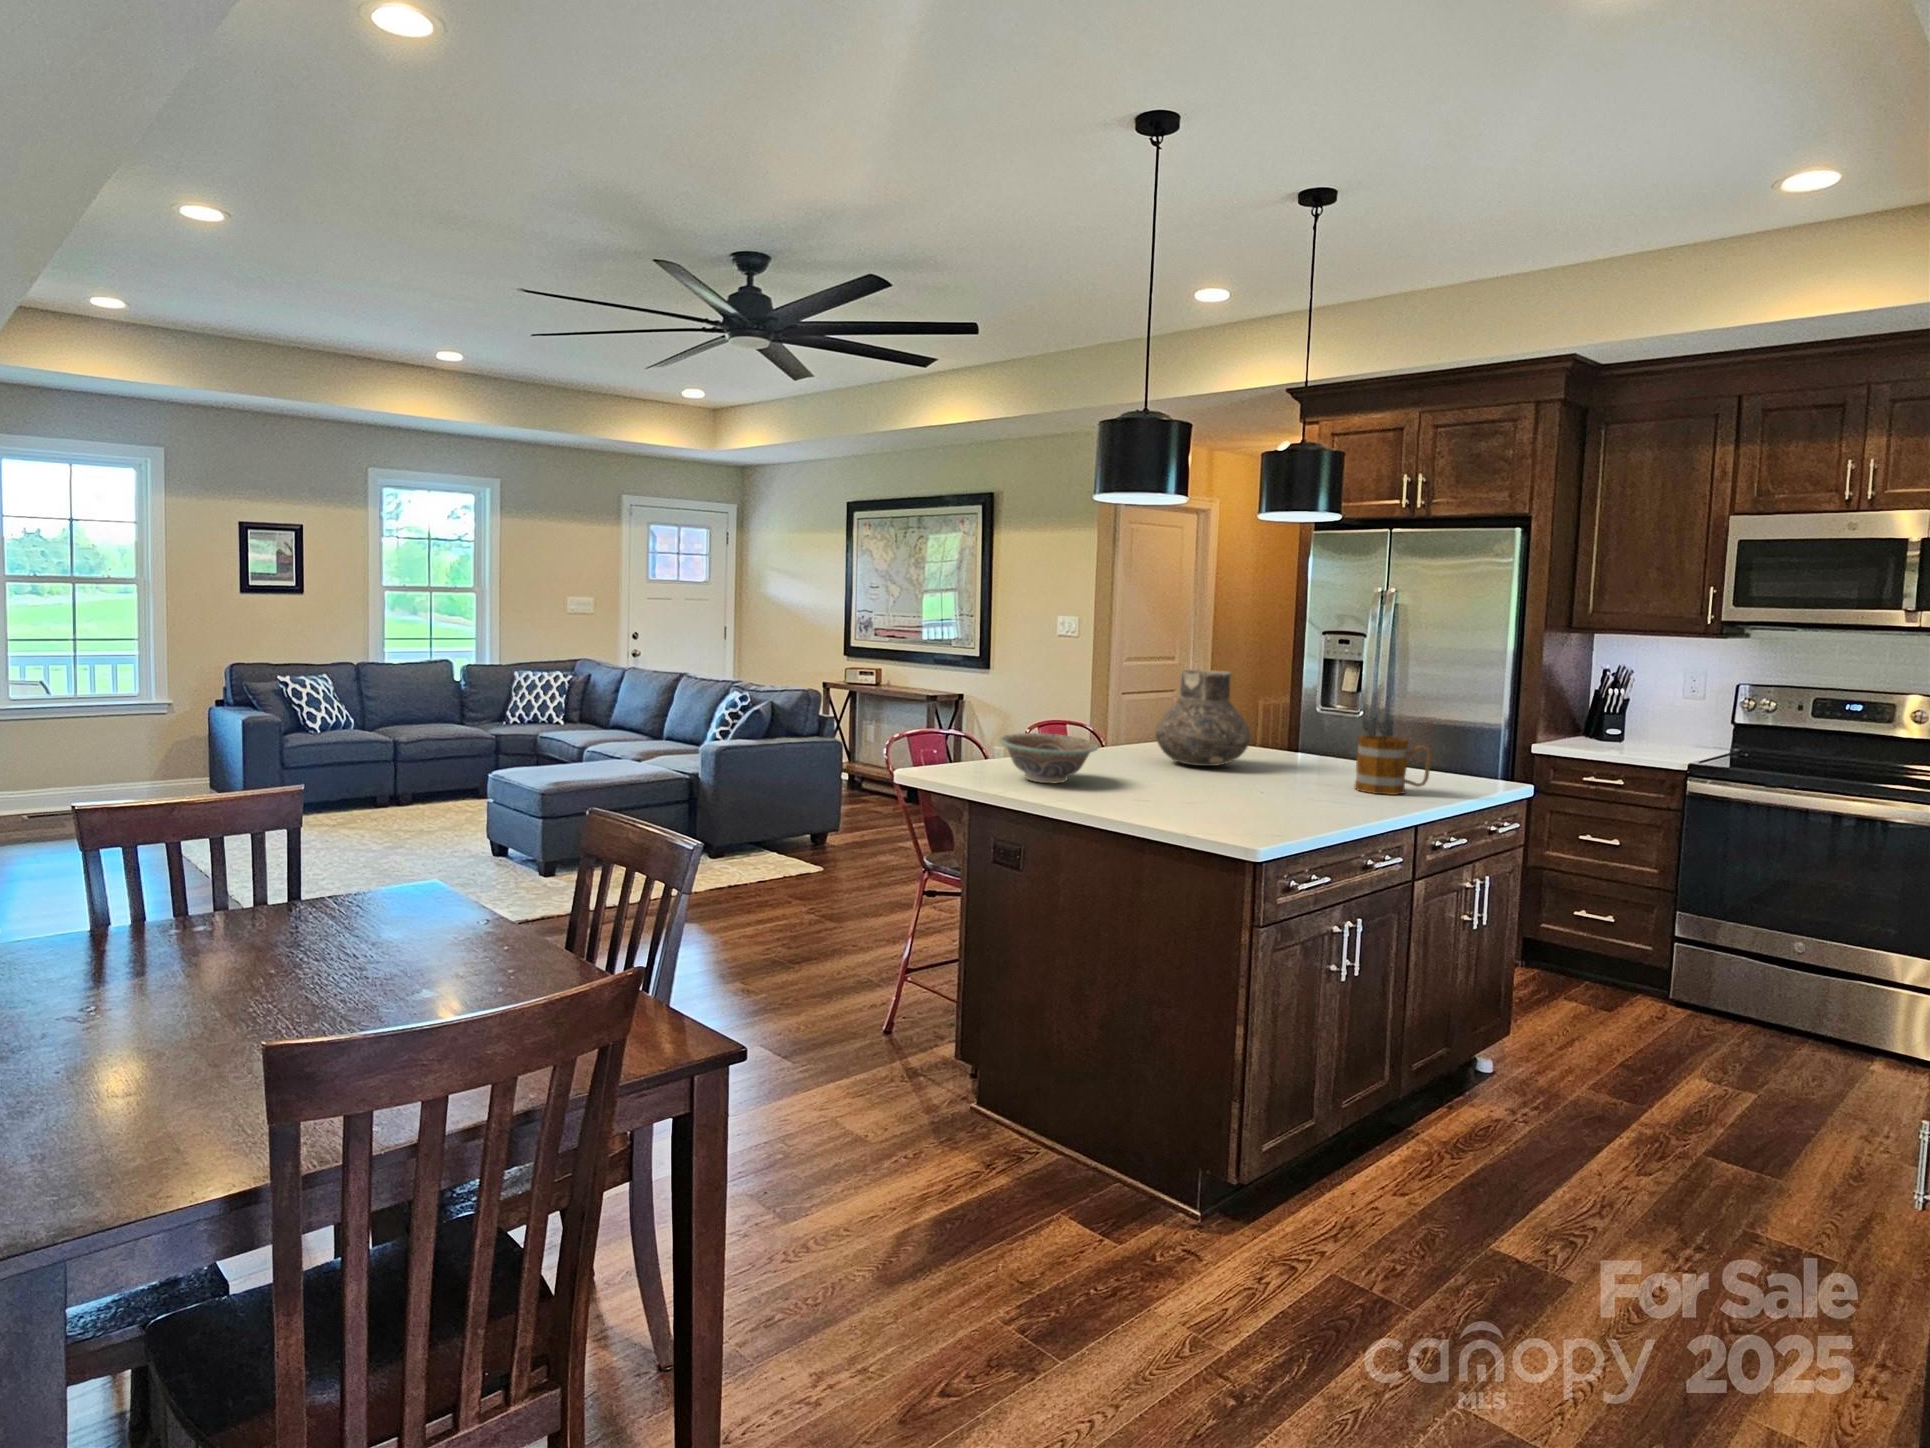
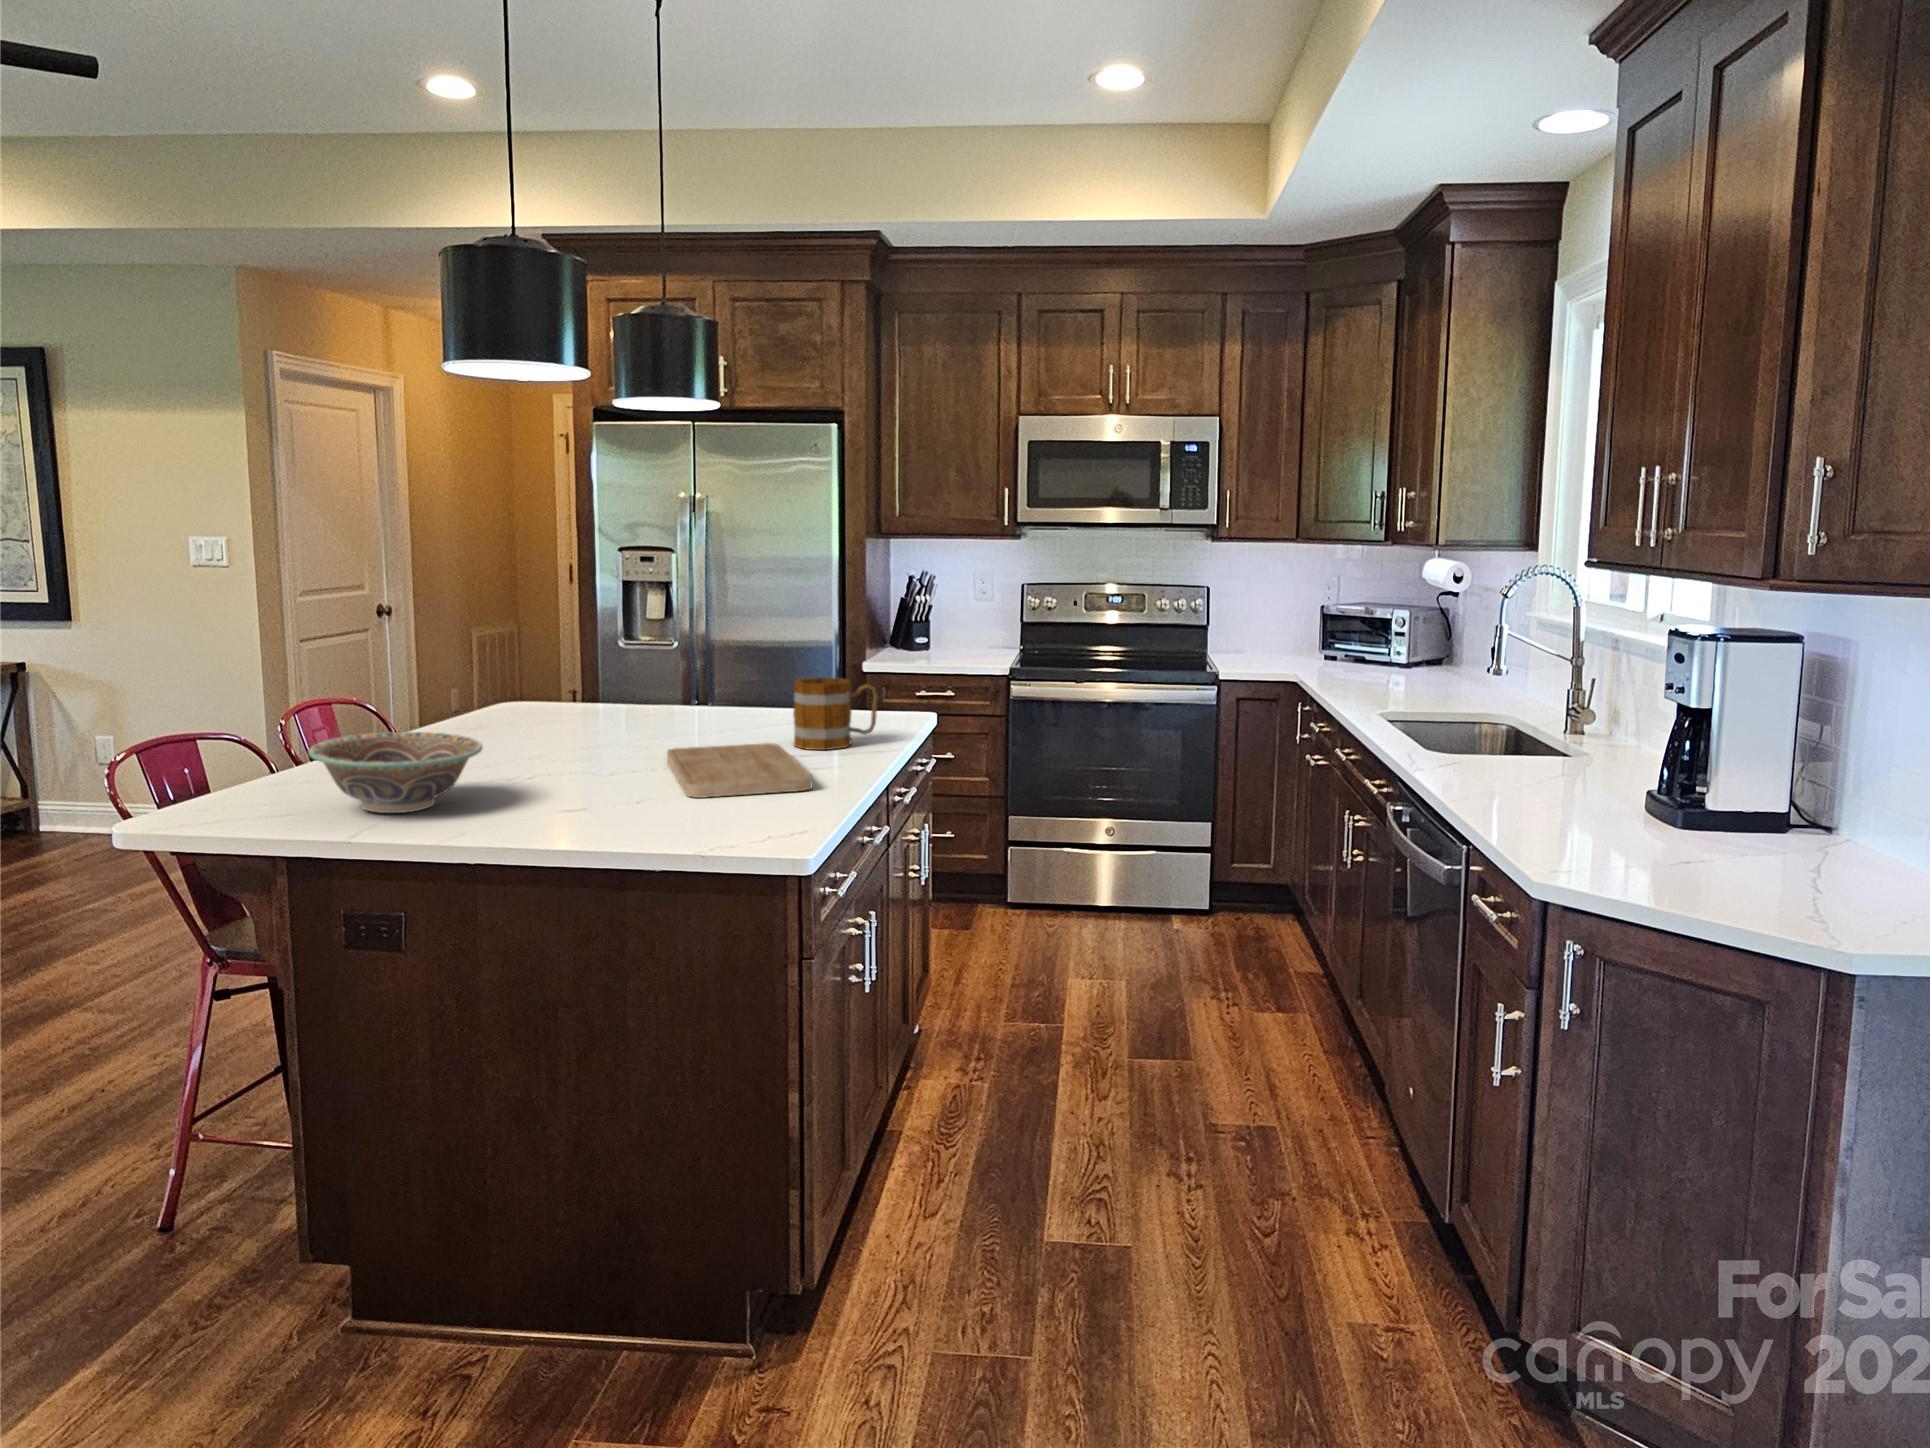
vase: present [1155,670,1251,766] -> none [510,612,645,746]
cutting board: none [1223,774,1331,813] -> present [667,743,812,798]

